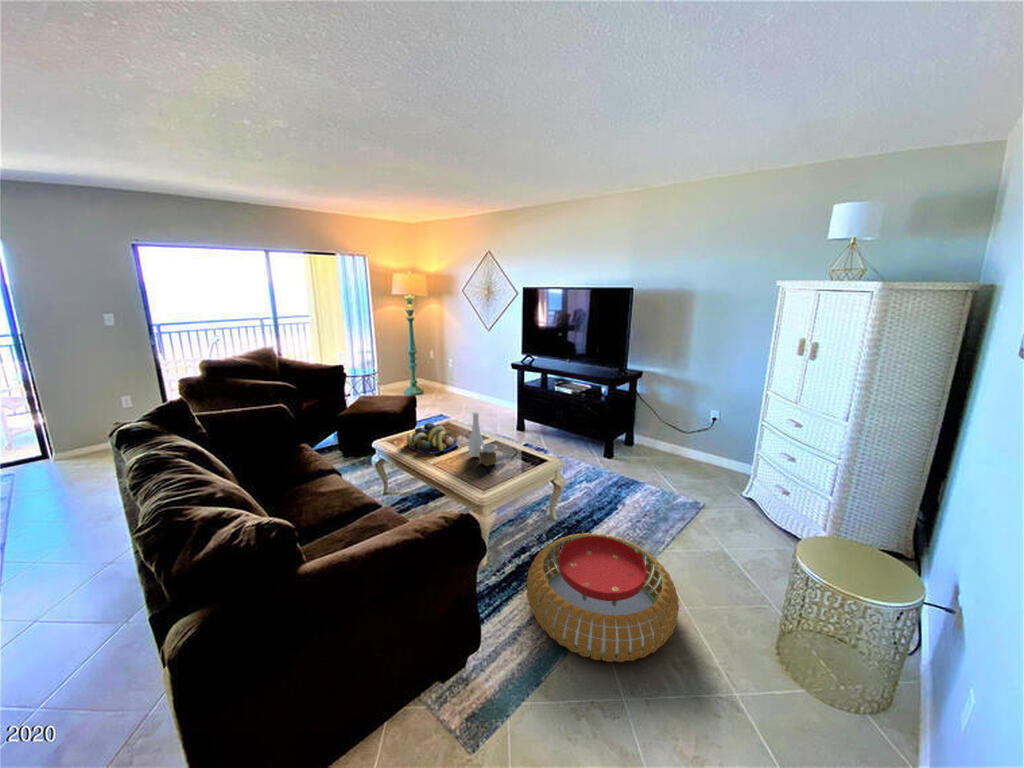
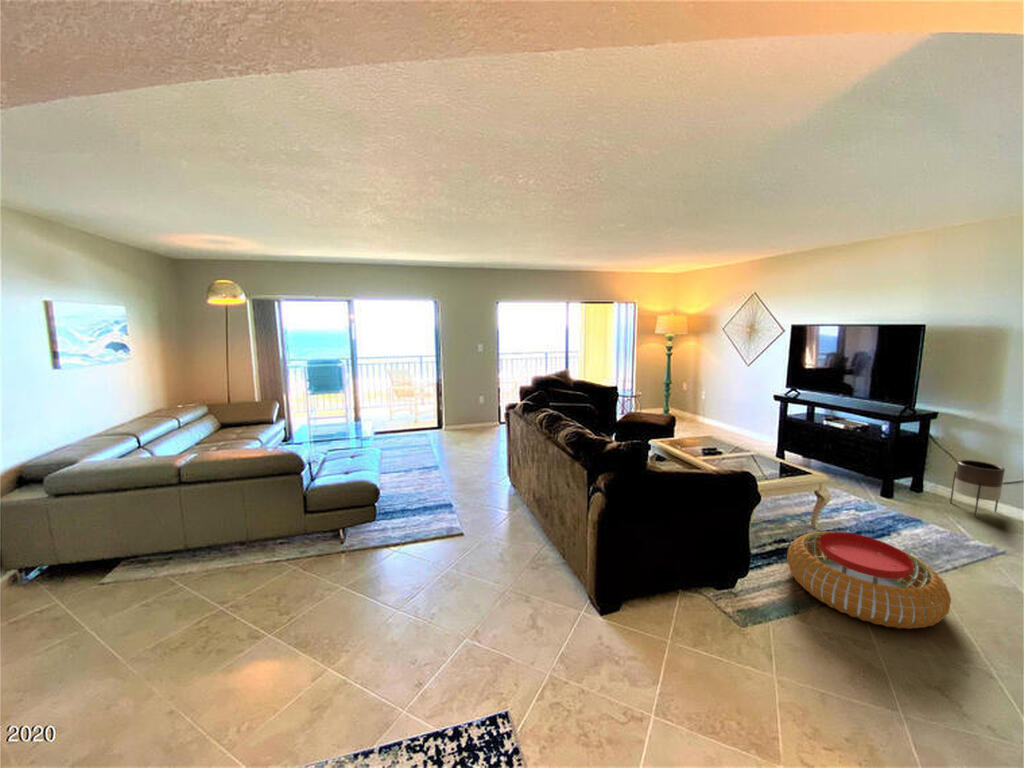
vase: present [468,412,497,466] -> none [734,425,761,468]
planter: none [652,414,688,465] -> present [950,460,1005,516]
fruit bowl: present [407,423,458,453] -> none [679,432,722,455]

